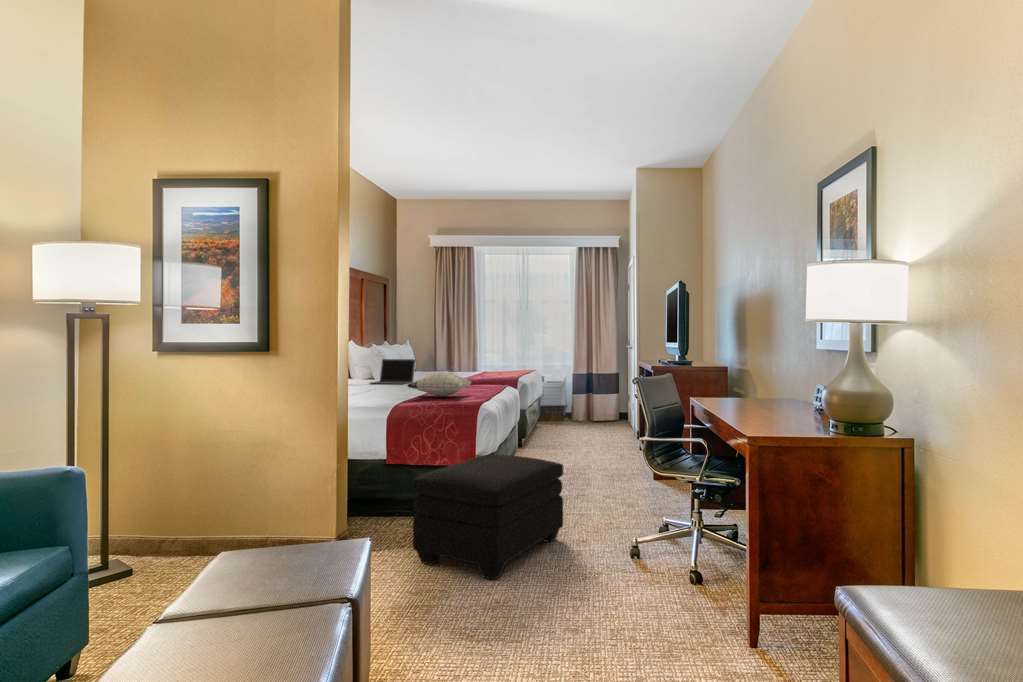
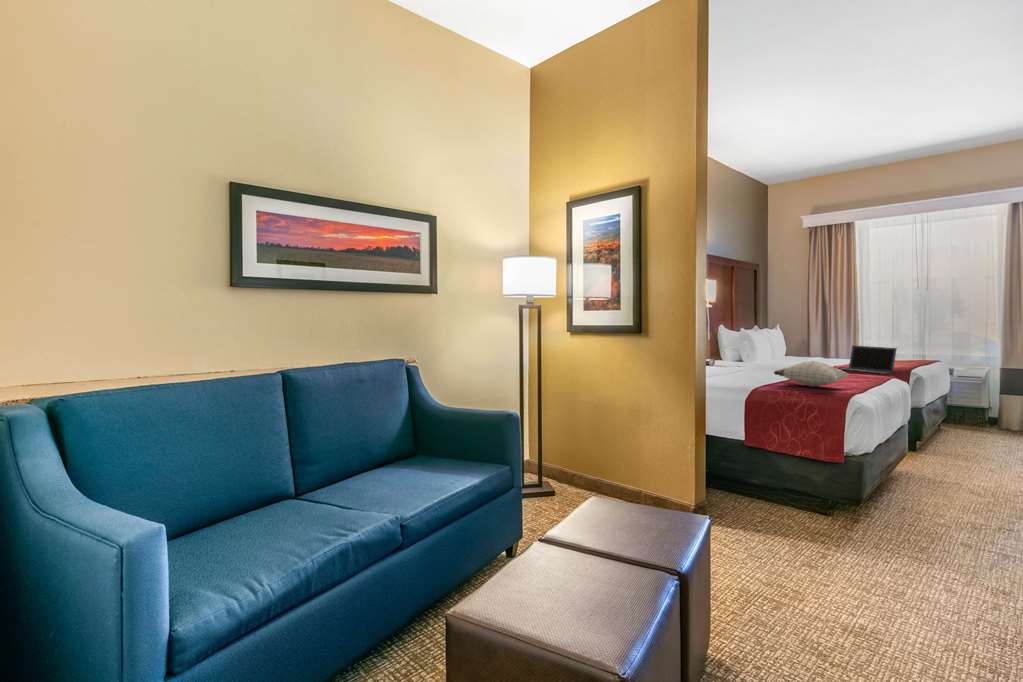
laptop: present [371,359,415,384] -> present [840,346,897,374]
ottoman: present [413,455,563,580] -> none [767,459,974,600]

